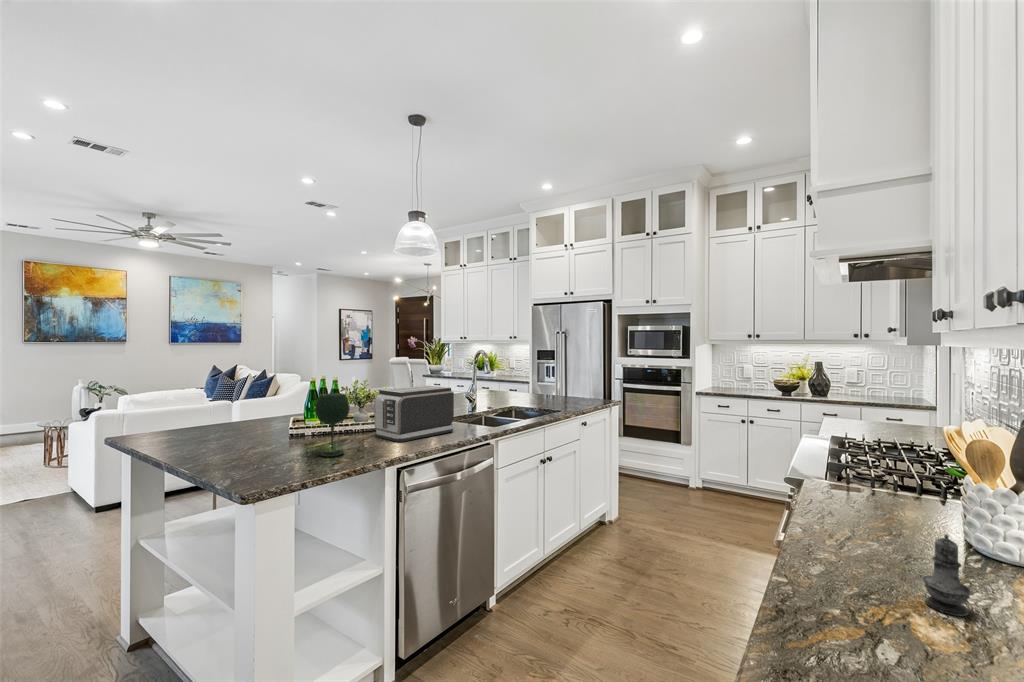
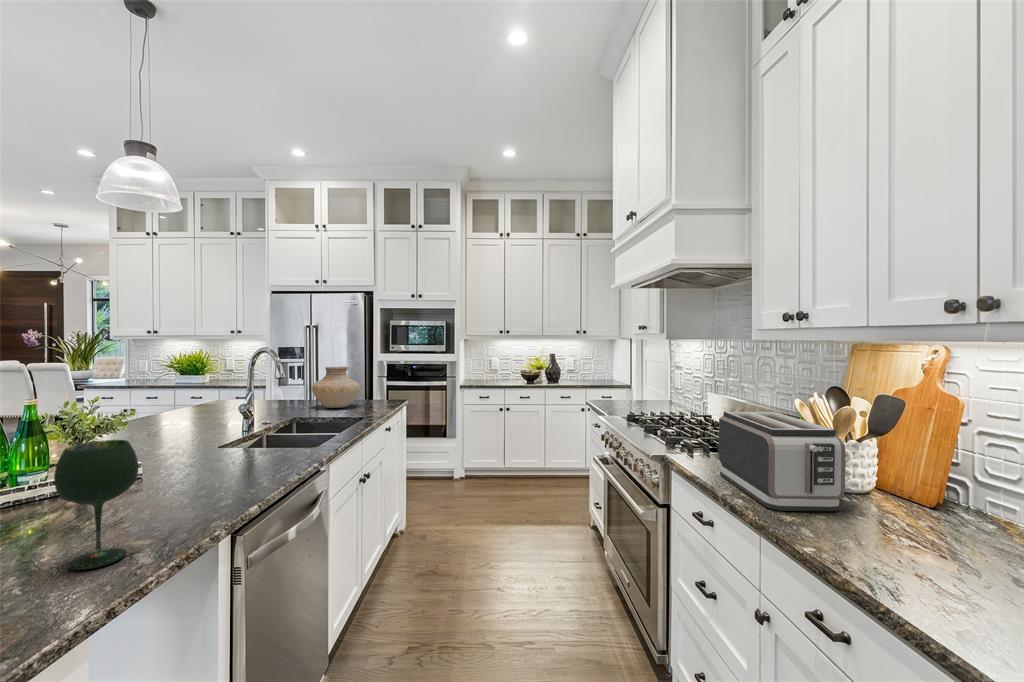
vase: none [533,366,570,400] -> present [312,367,360,408]
toaster: present [374,385,454,442] -> present [719,412,846,511]
salt shaker: present [922,534,971,616] -> none [877,482,911,541]

